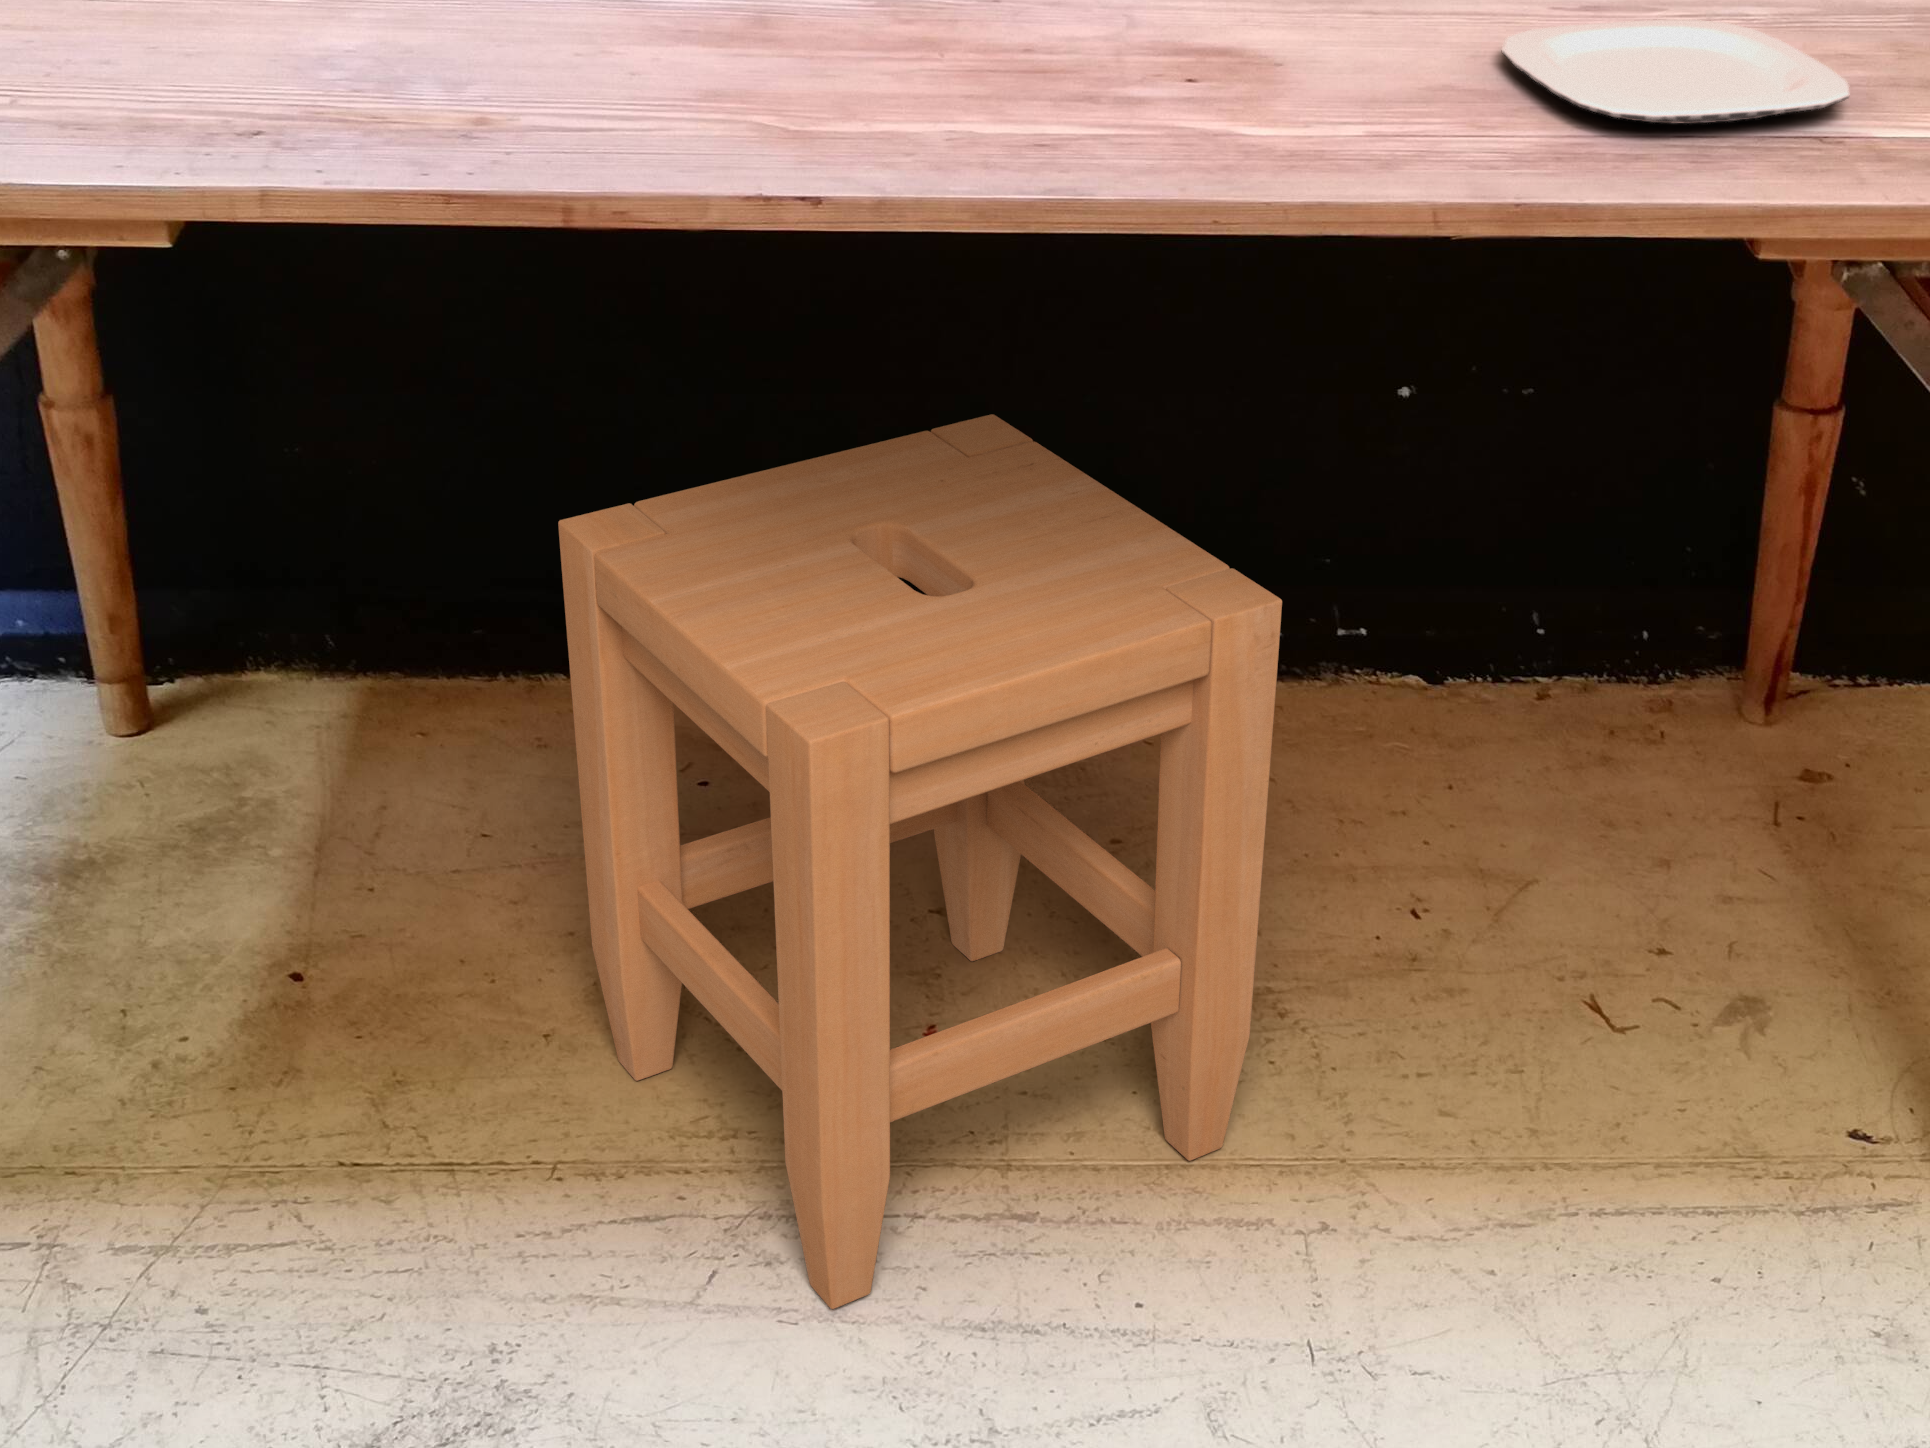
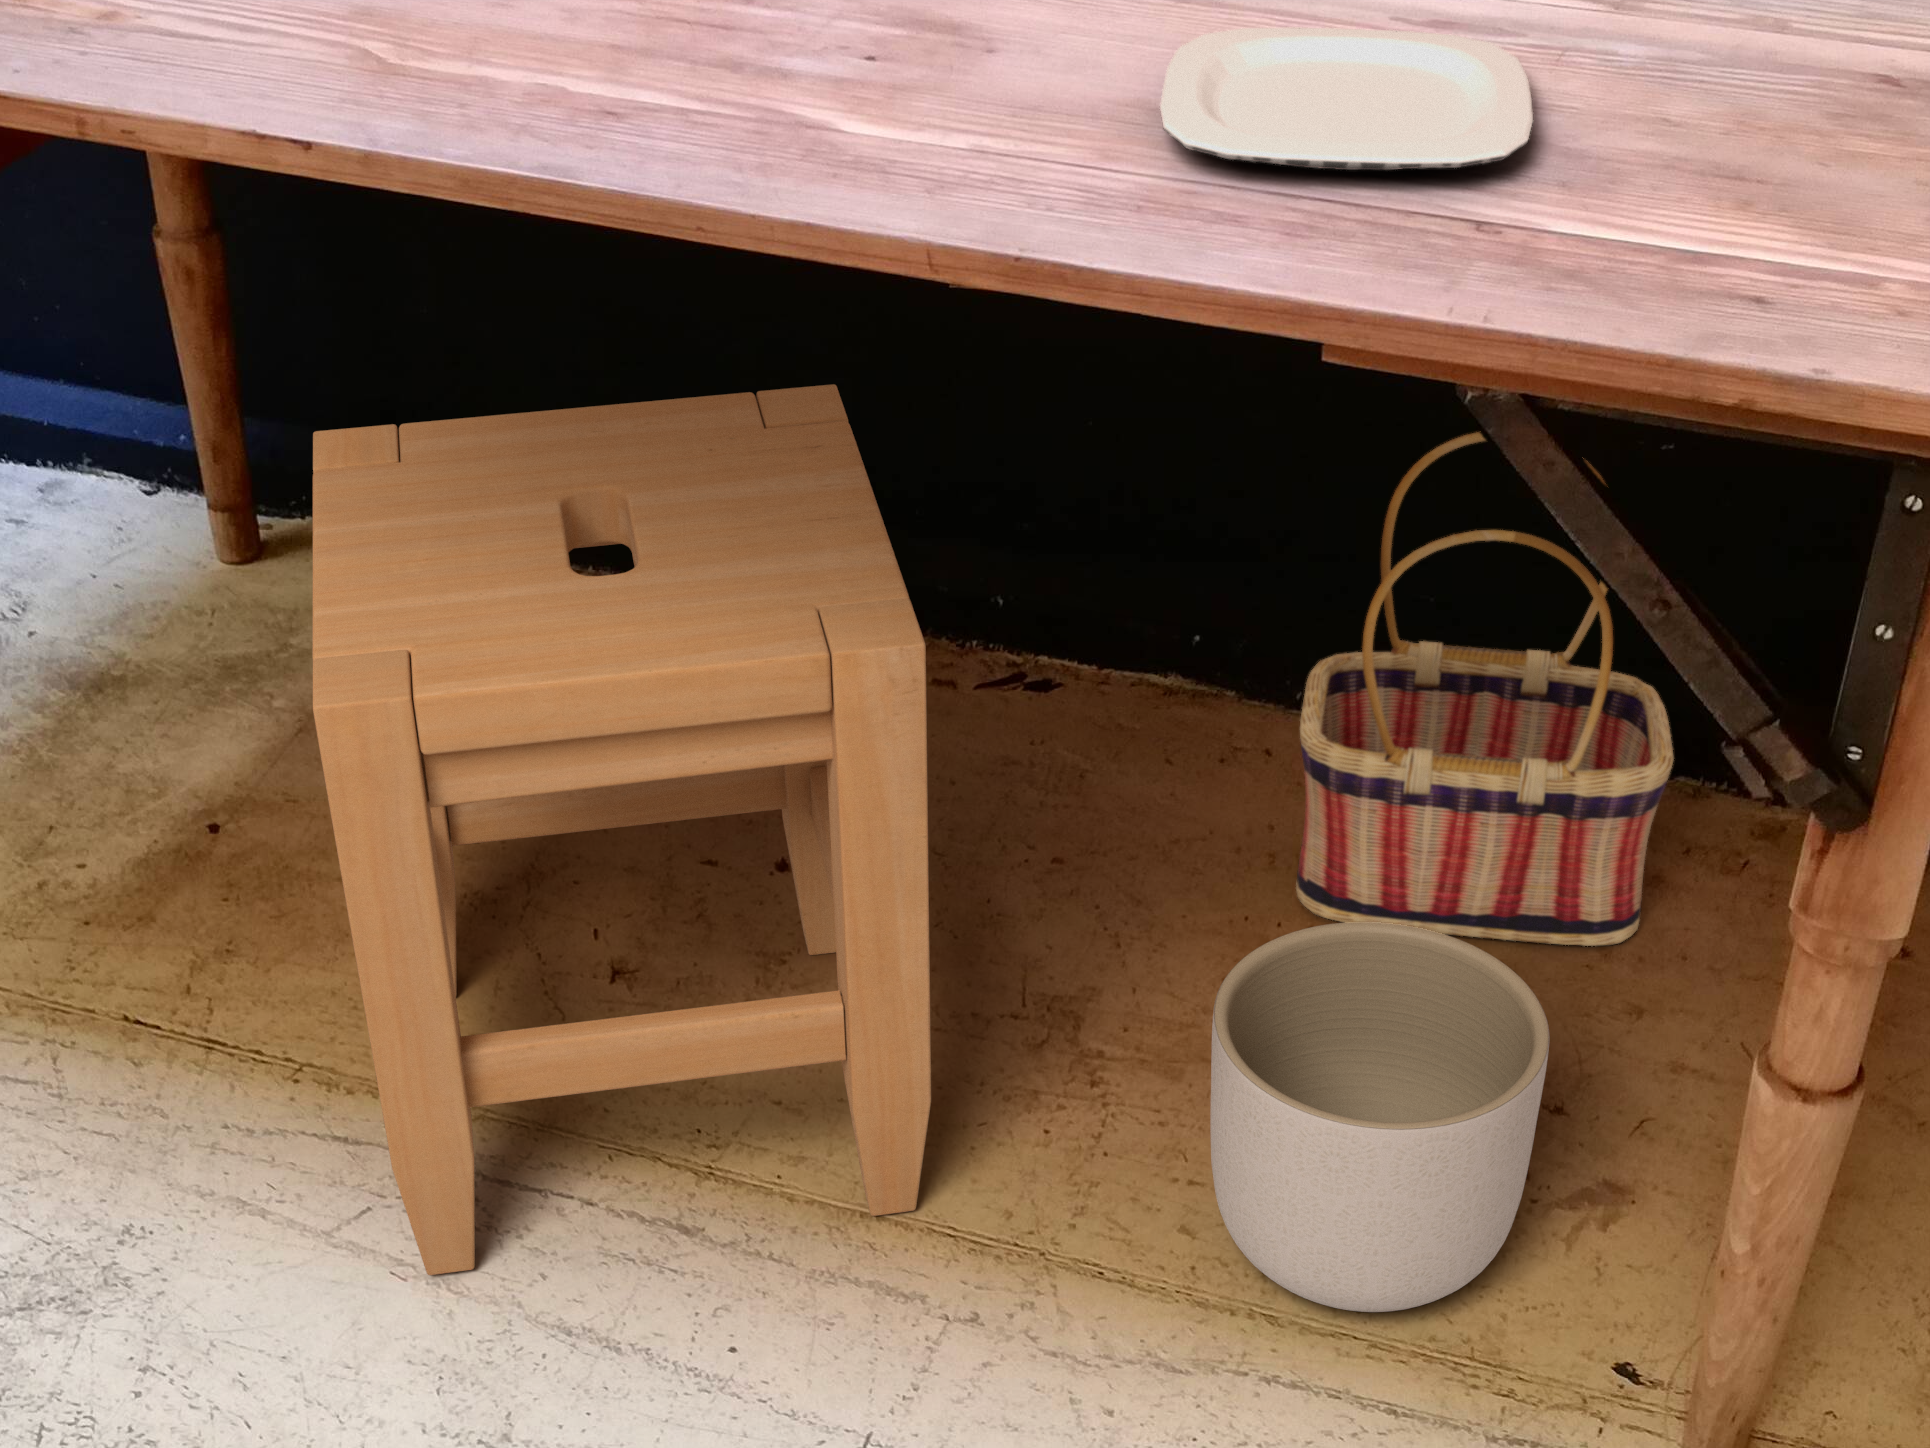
basket: none [1321,387,1659,839] -> present [1296,432,1673,946]
planter: none [1469,799,1773,1136] -> present [1210,922,1549,1312]

